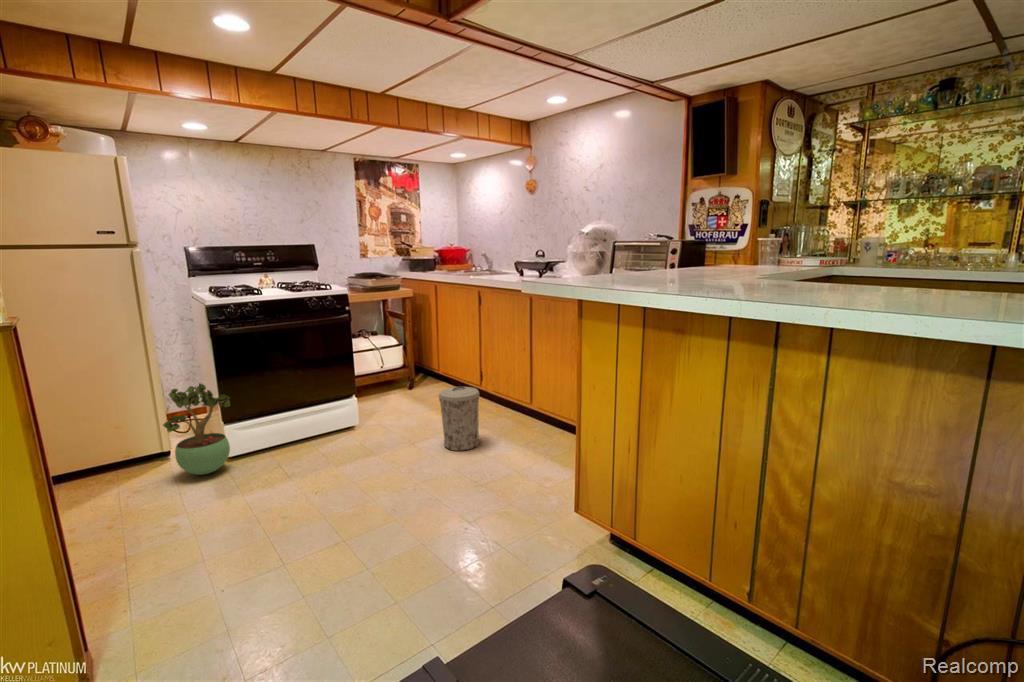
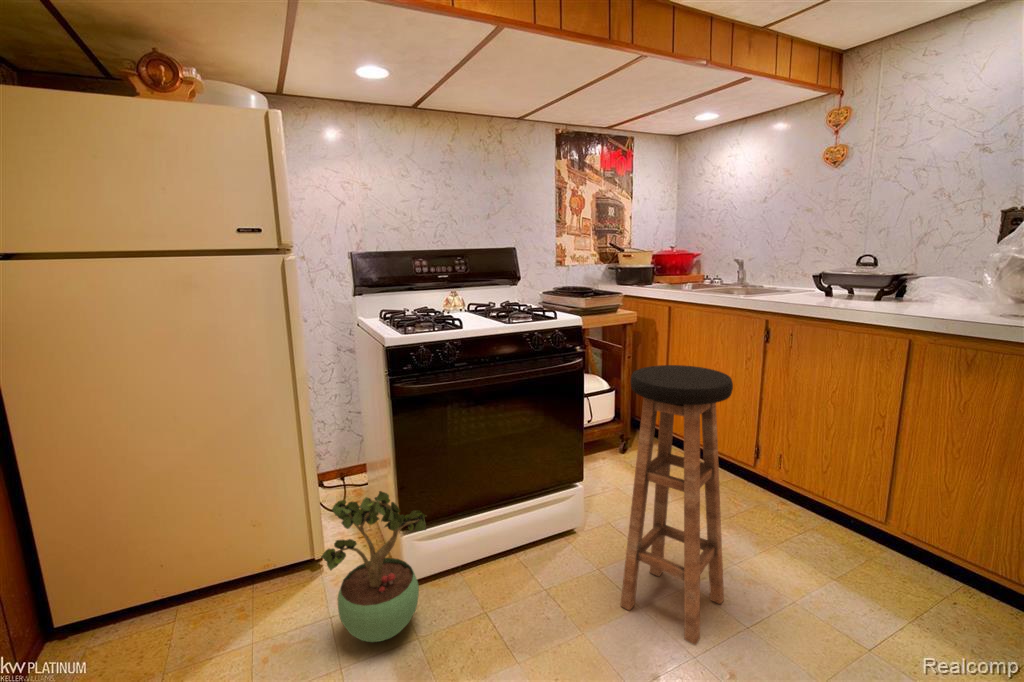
bar stool: none [353,310,422,459] -> present [621,365,733,645]
trash can: present [439,386,479,451] -> none [769,506,859,638]

